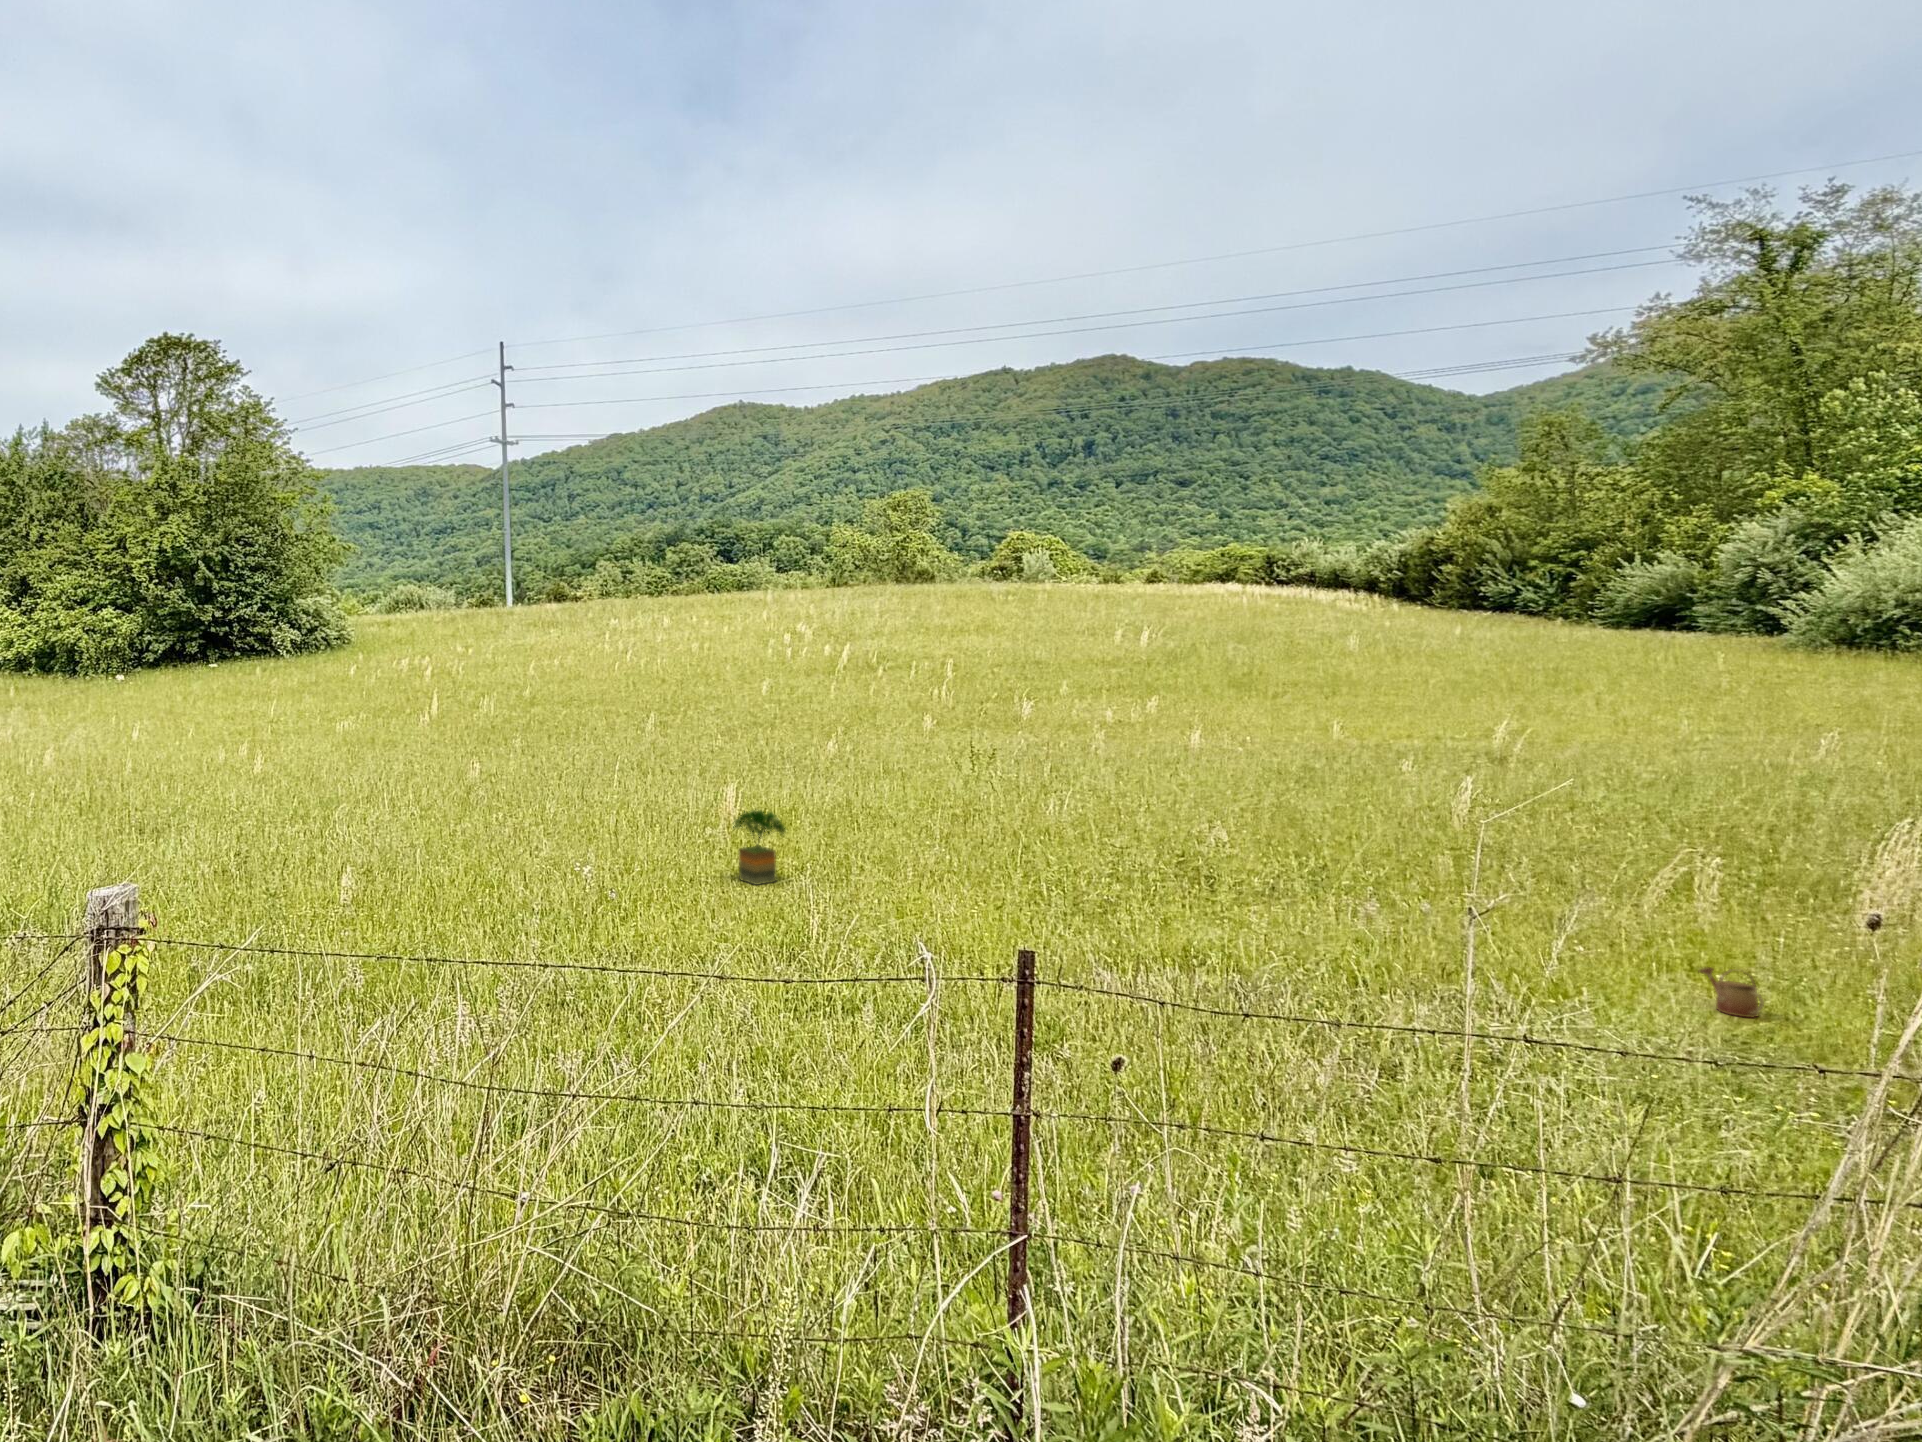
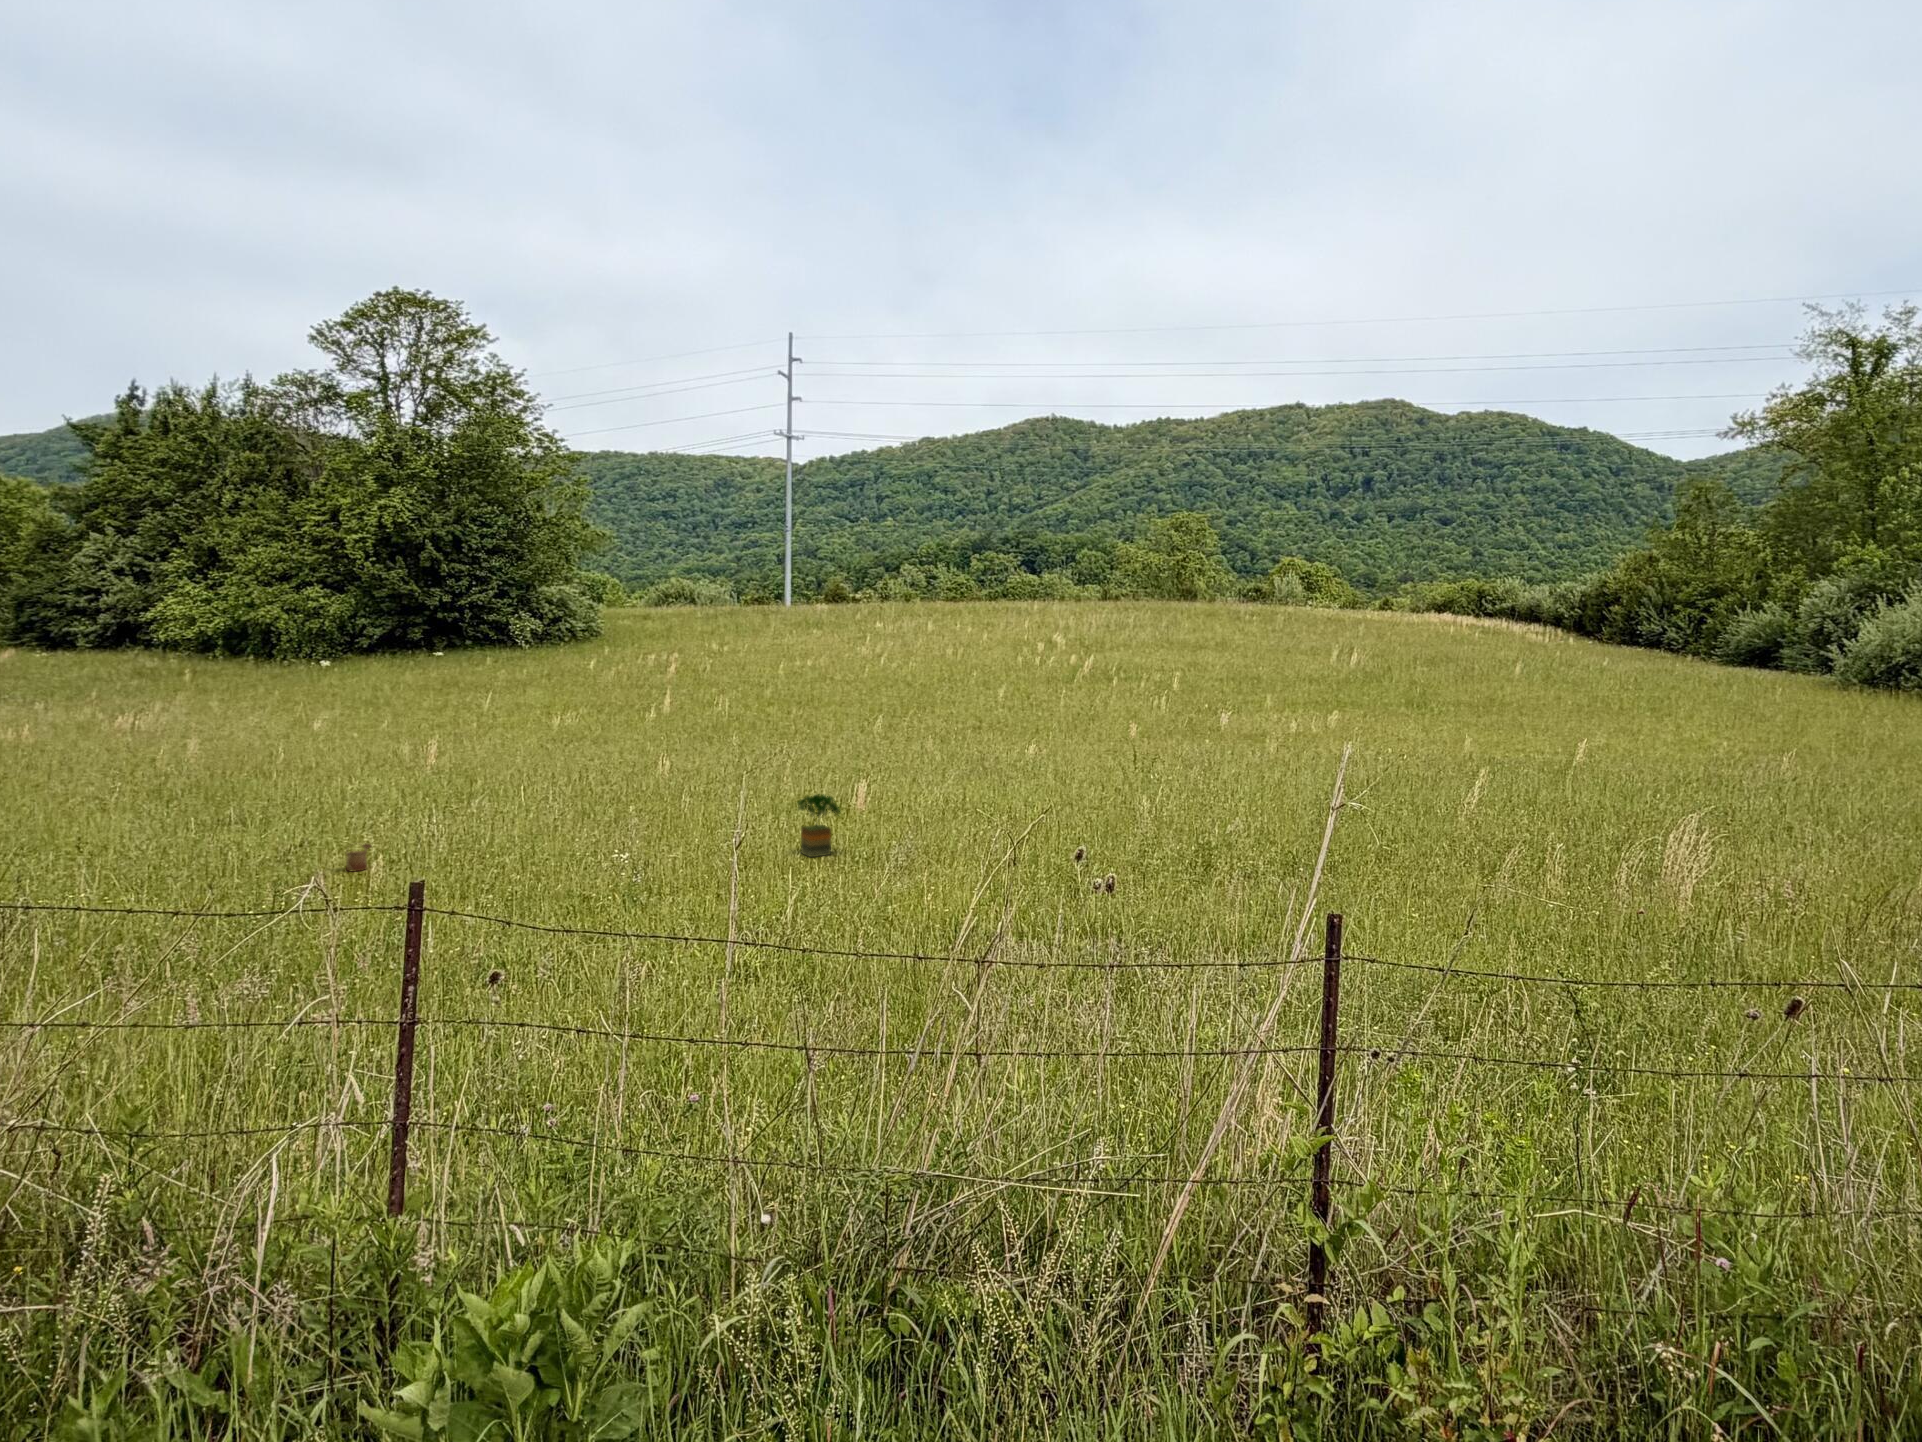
watering can: present [1700,967,1764,1017] -> present [346,844,371,871]

